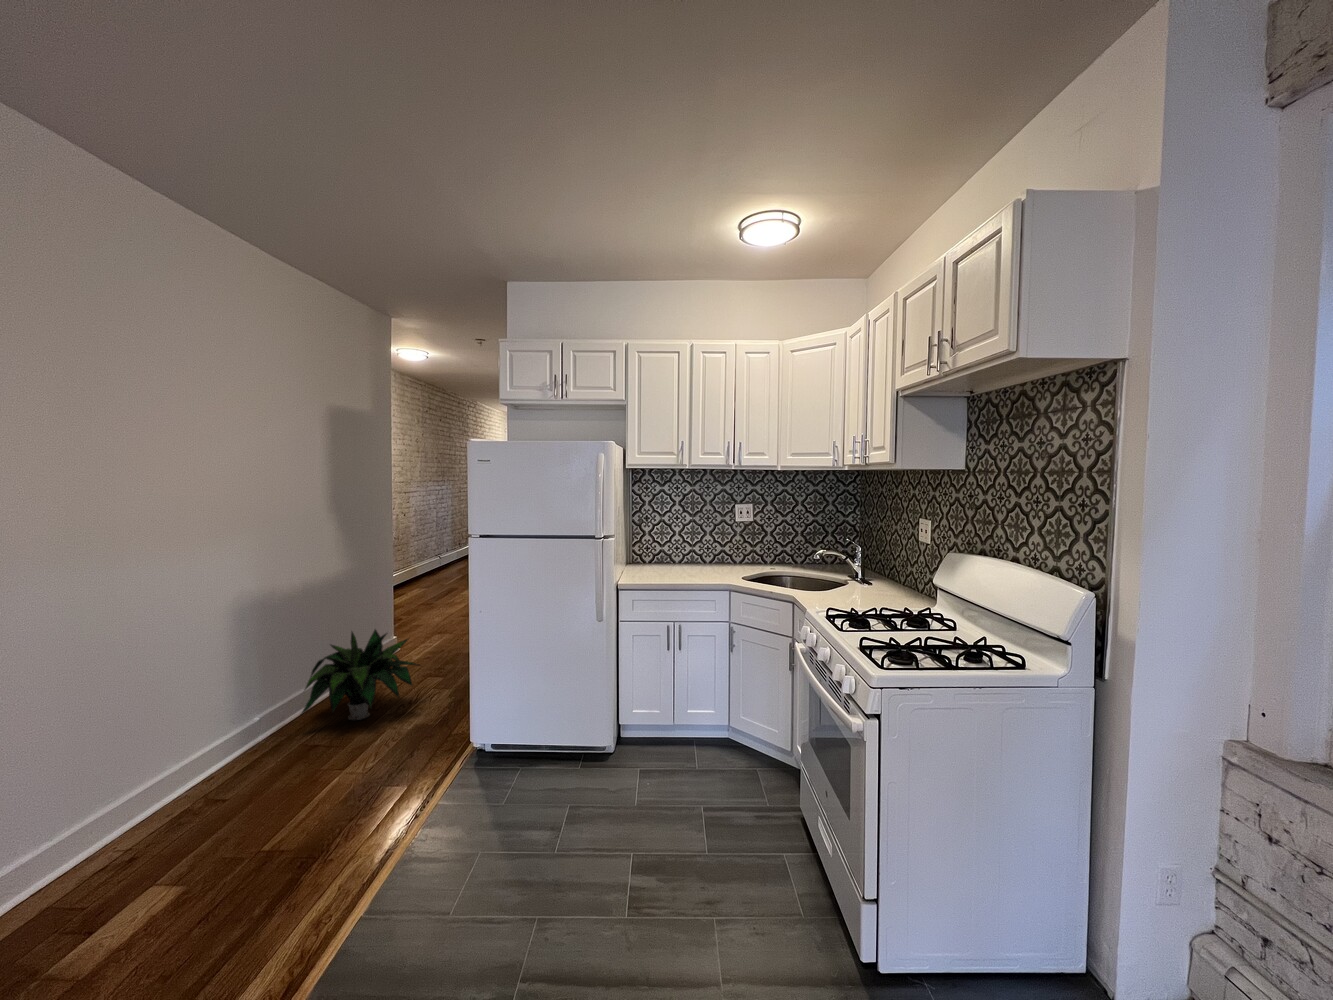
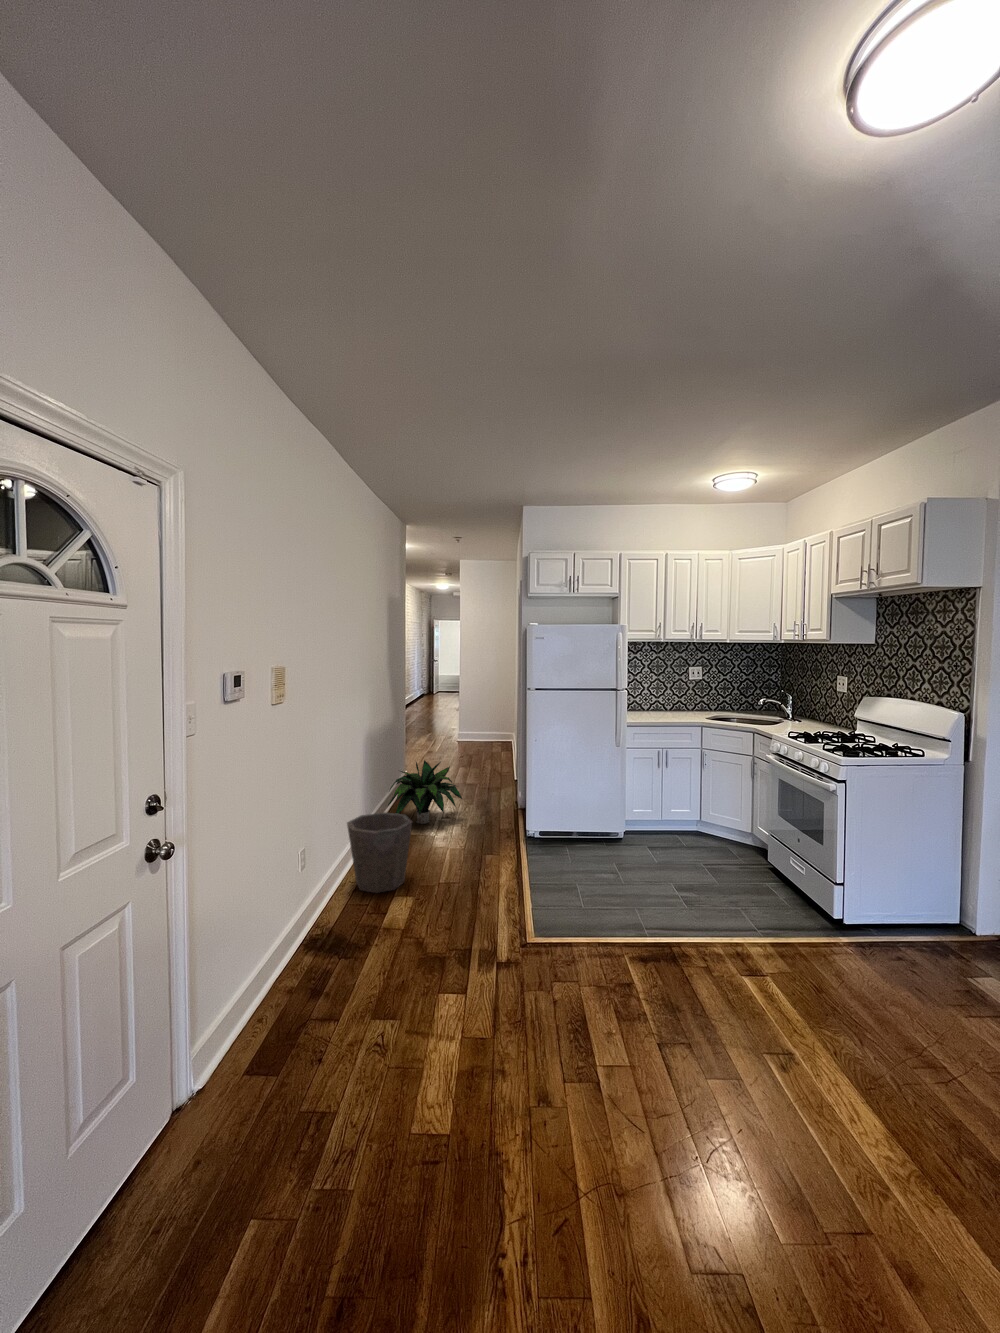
waste bin: none [91,727,230,873] -> present [347,813,412,893]

